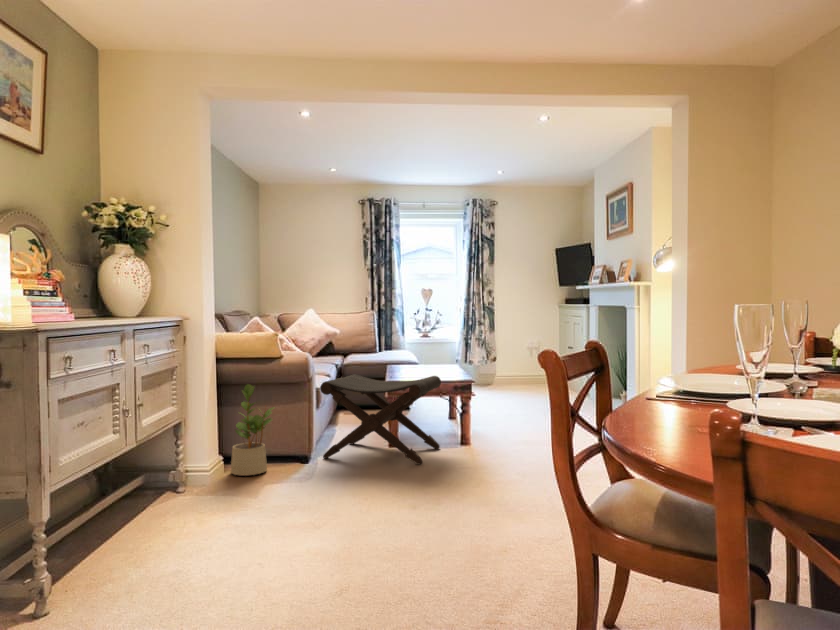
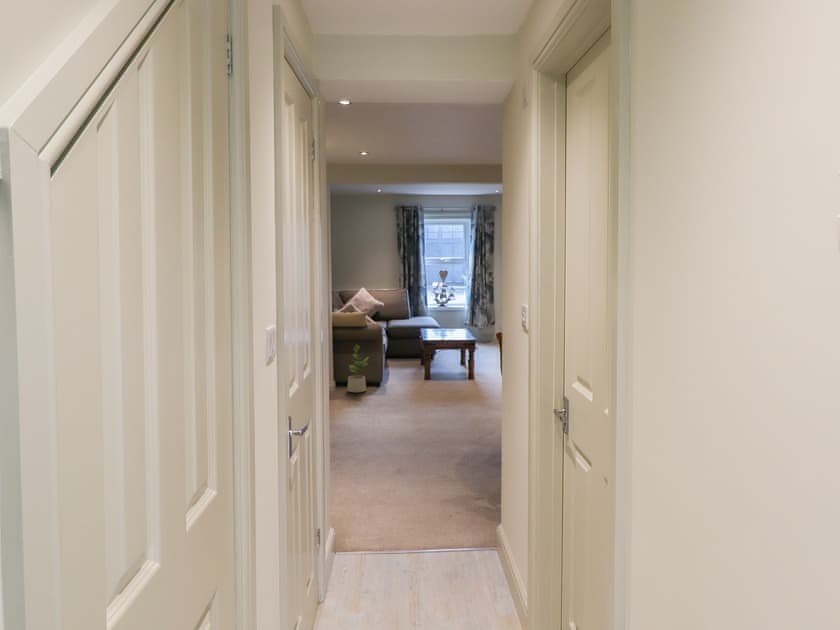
footstool: present [320,374,441,464] -> none [391,338,458,388]

